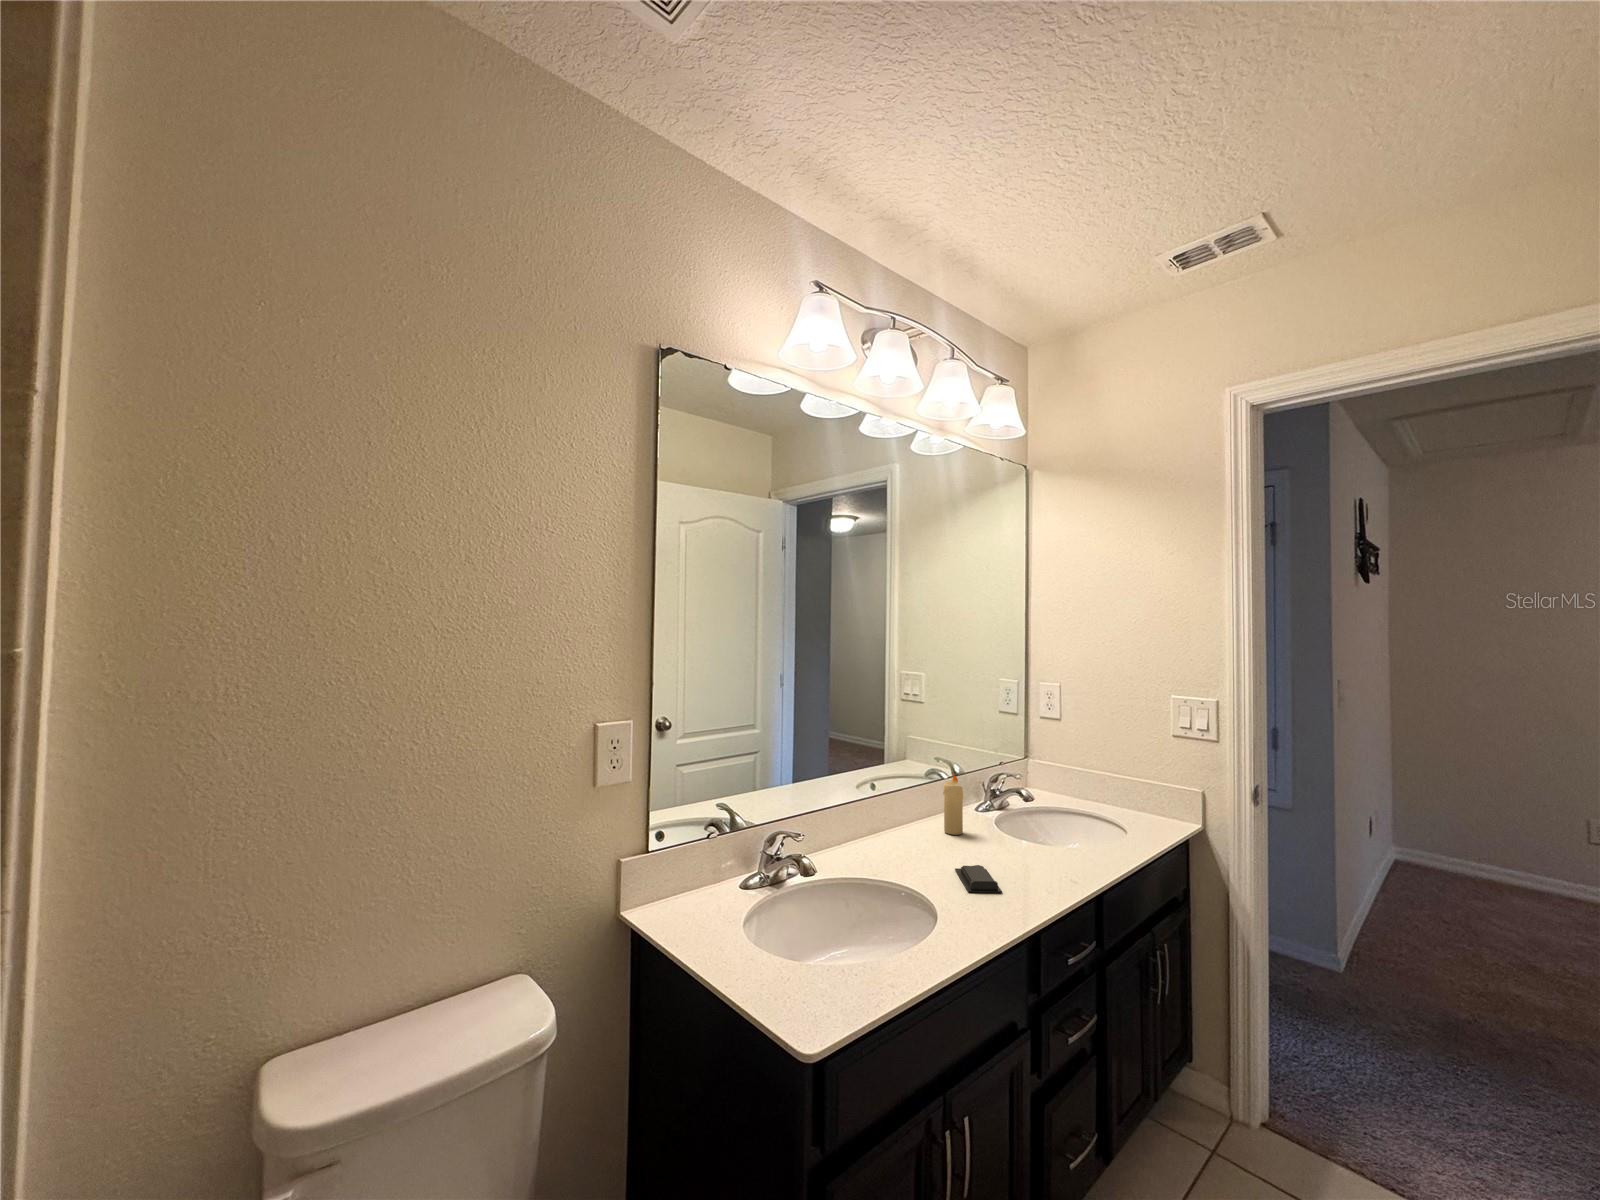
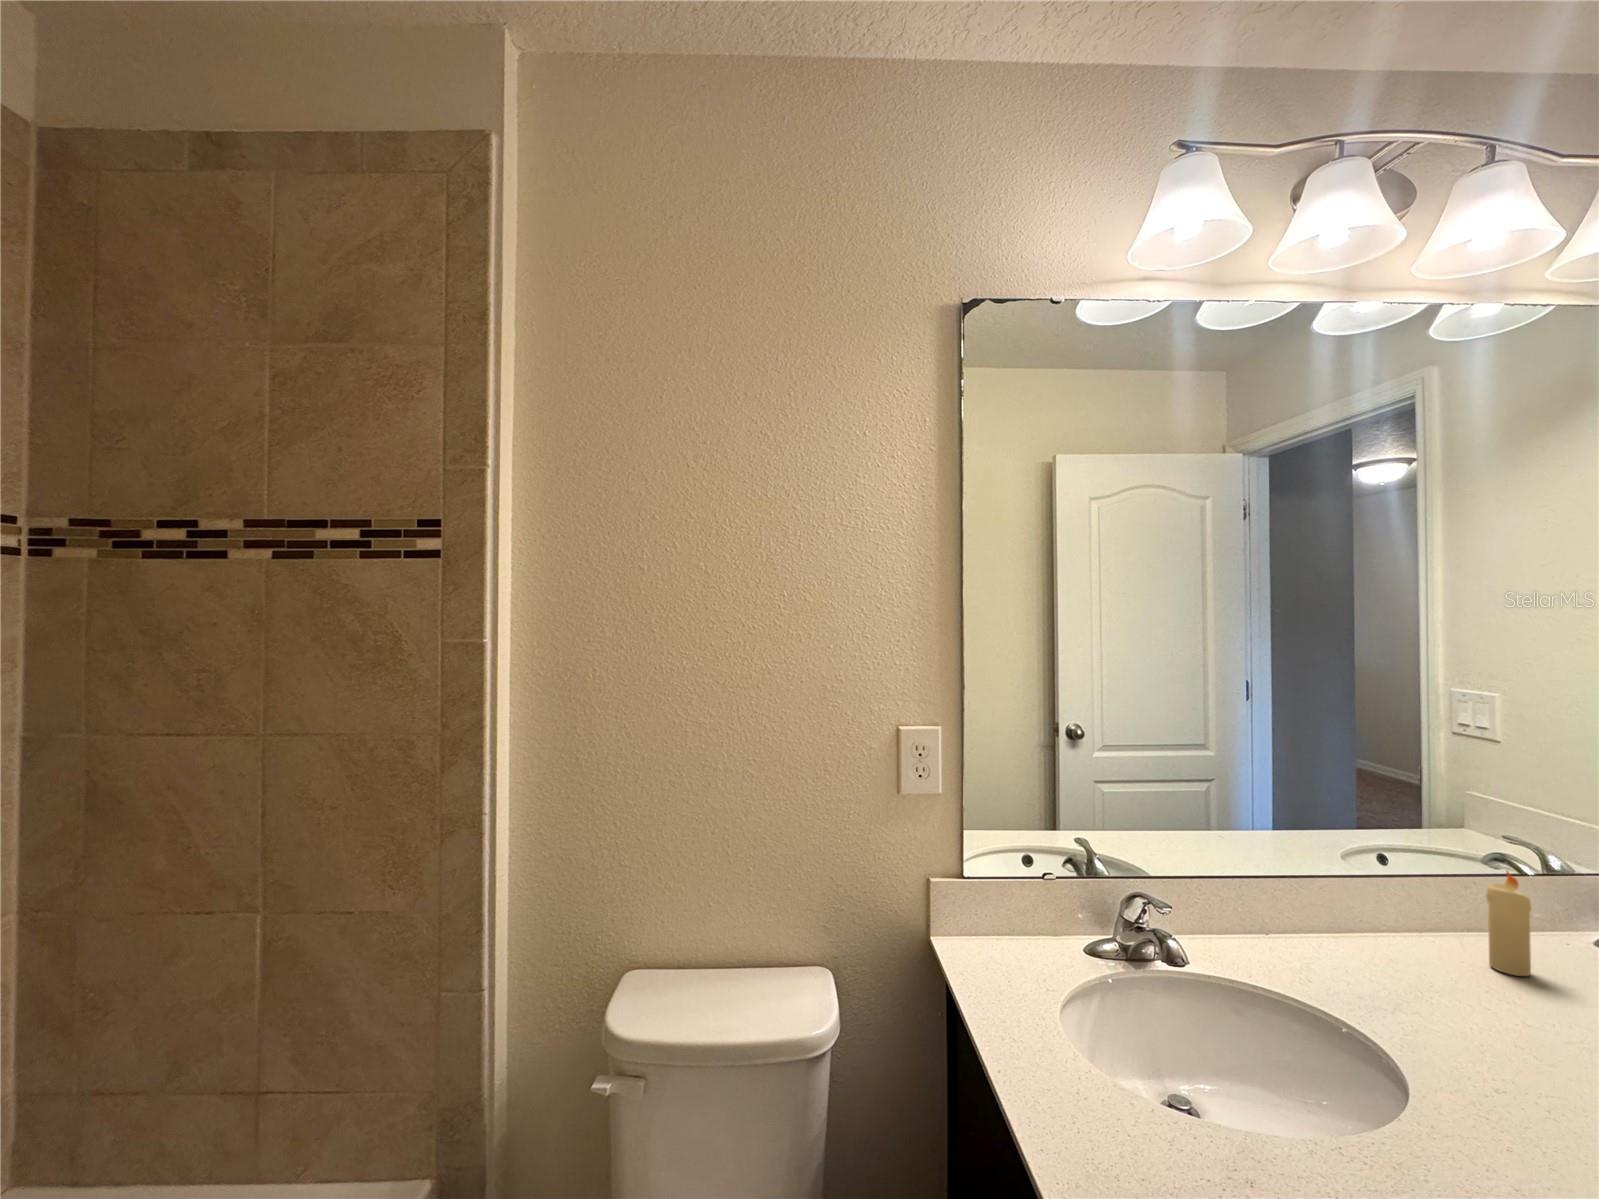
soap bar: present [955,865,1002,893] -> none [1463,1025,1543,1094]

